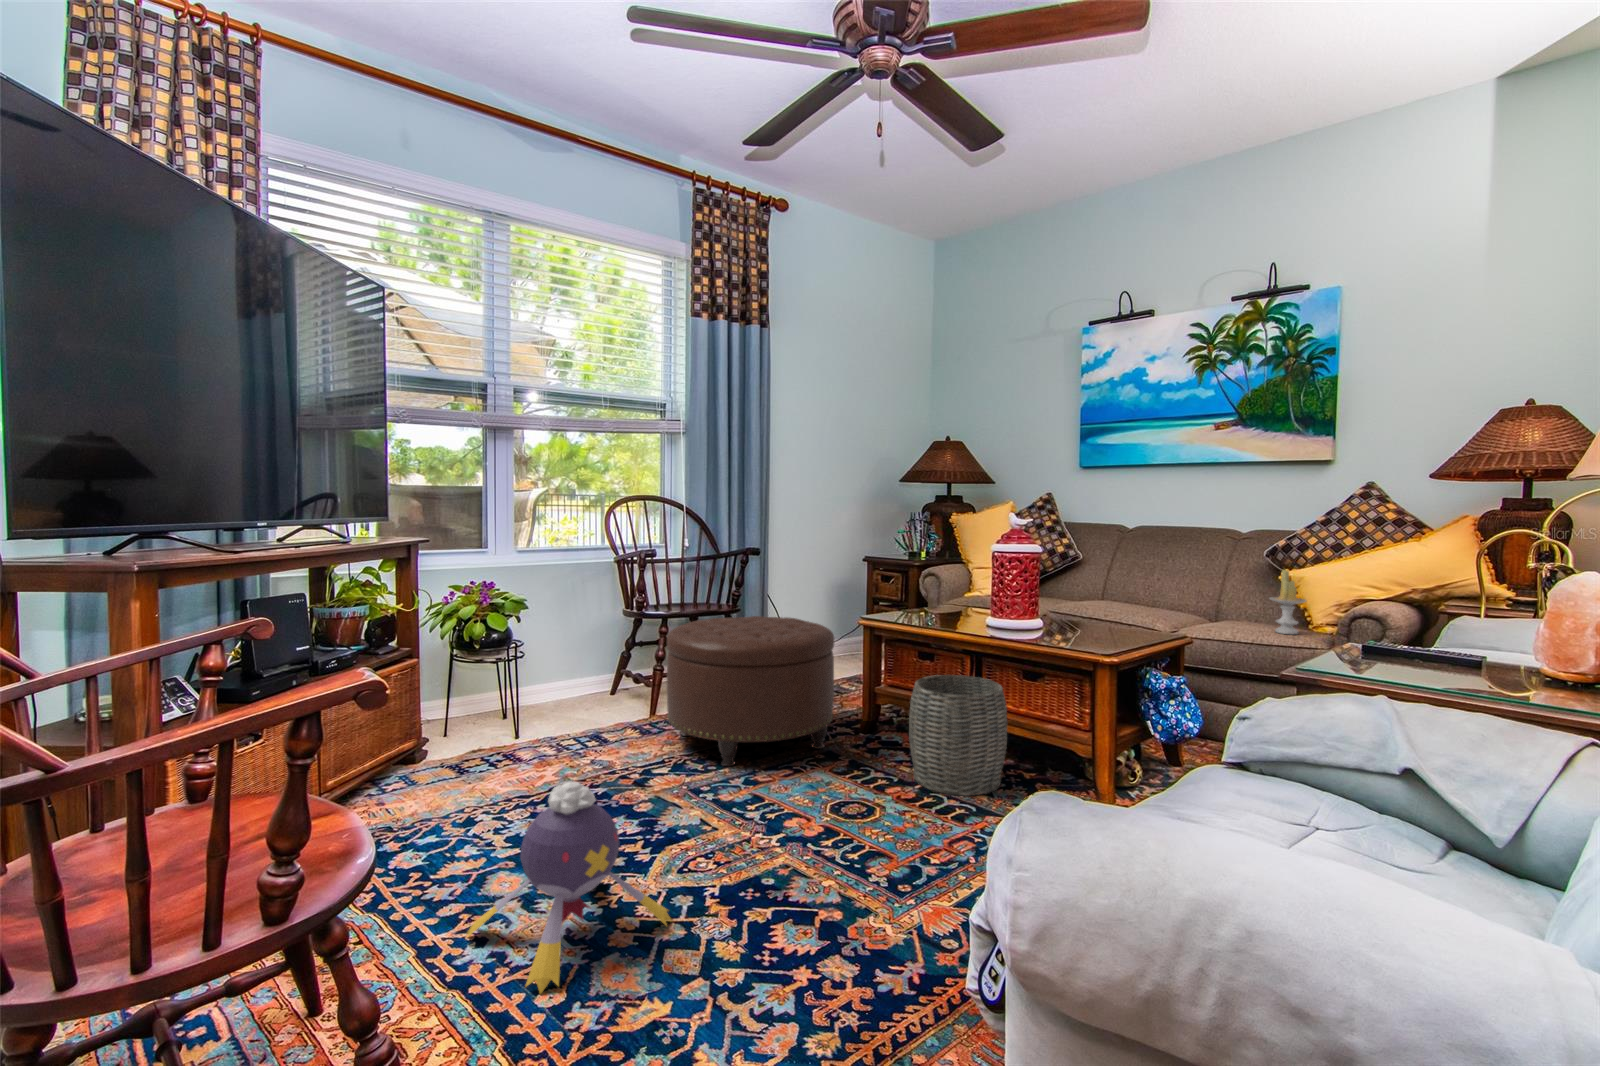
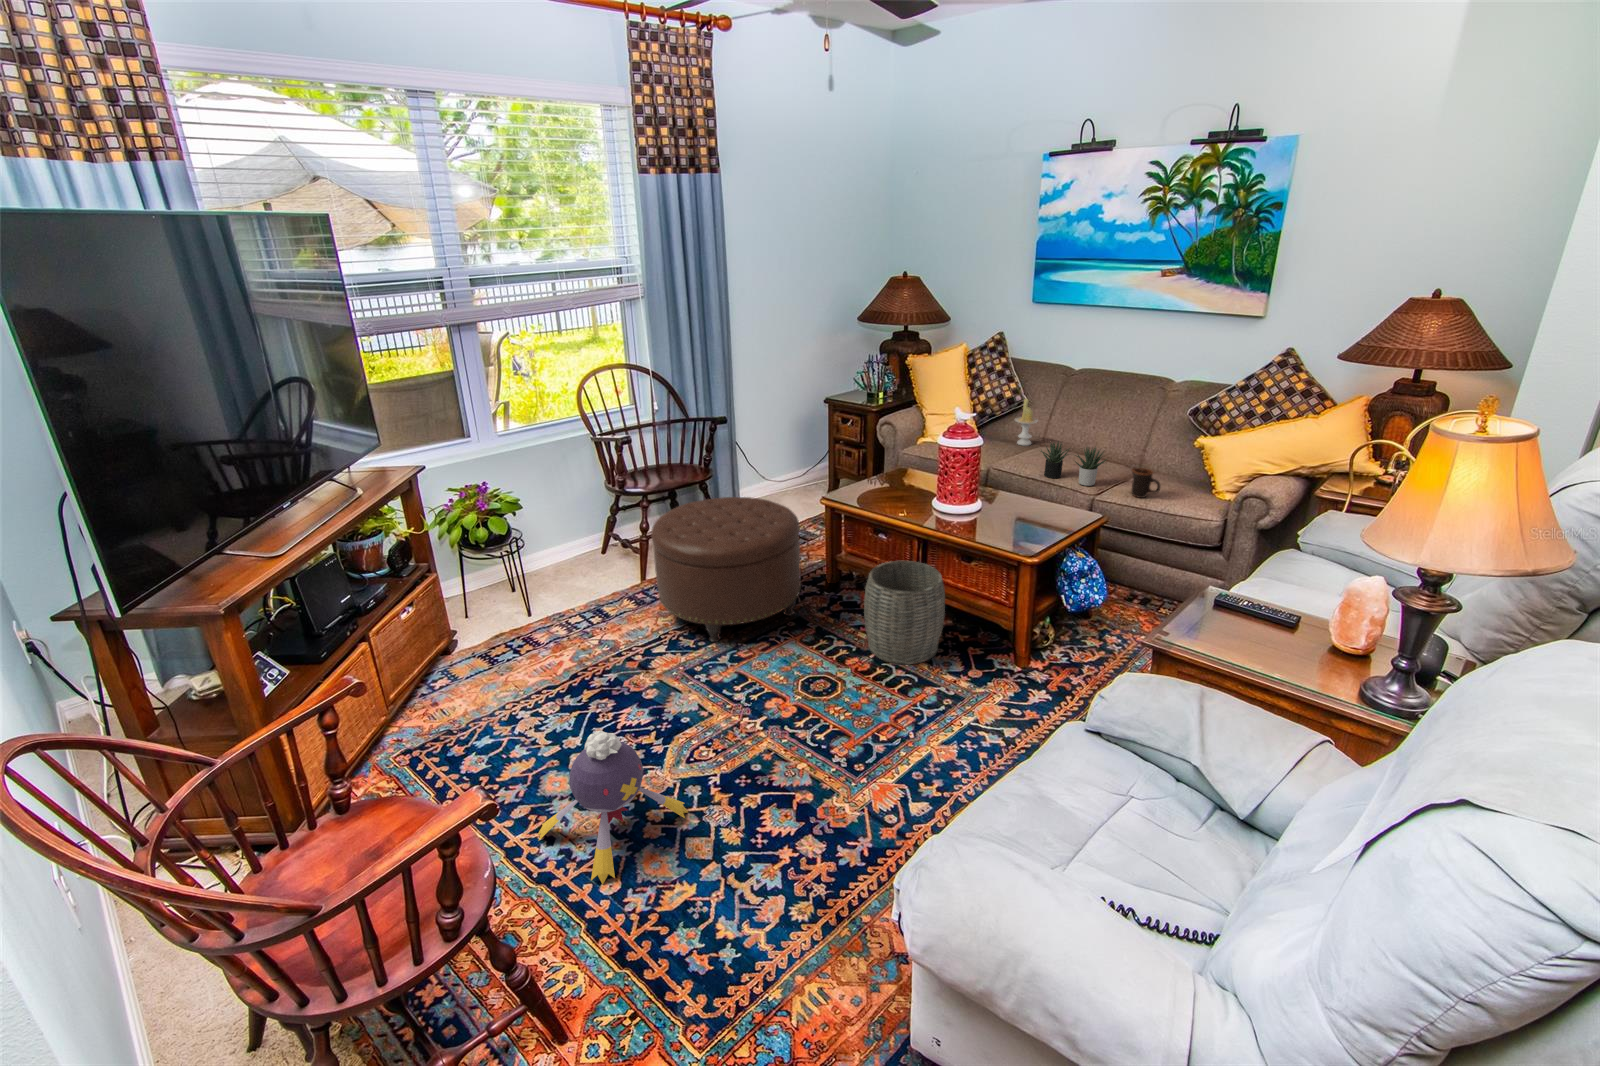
candle: present [1270,570,1306,634] -> present [1015,399,1038,445]
succulent plant: none [1102,576,1184,624] -> present [1041,442,1107,486]
mug: none [1213,600,1250,633] -> present [1131,468,1160,498]

